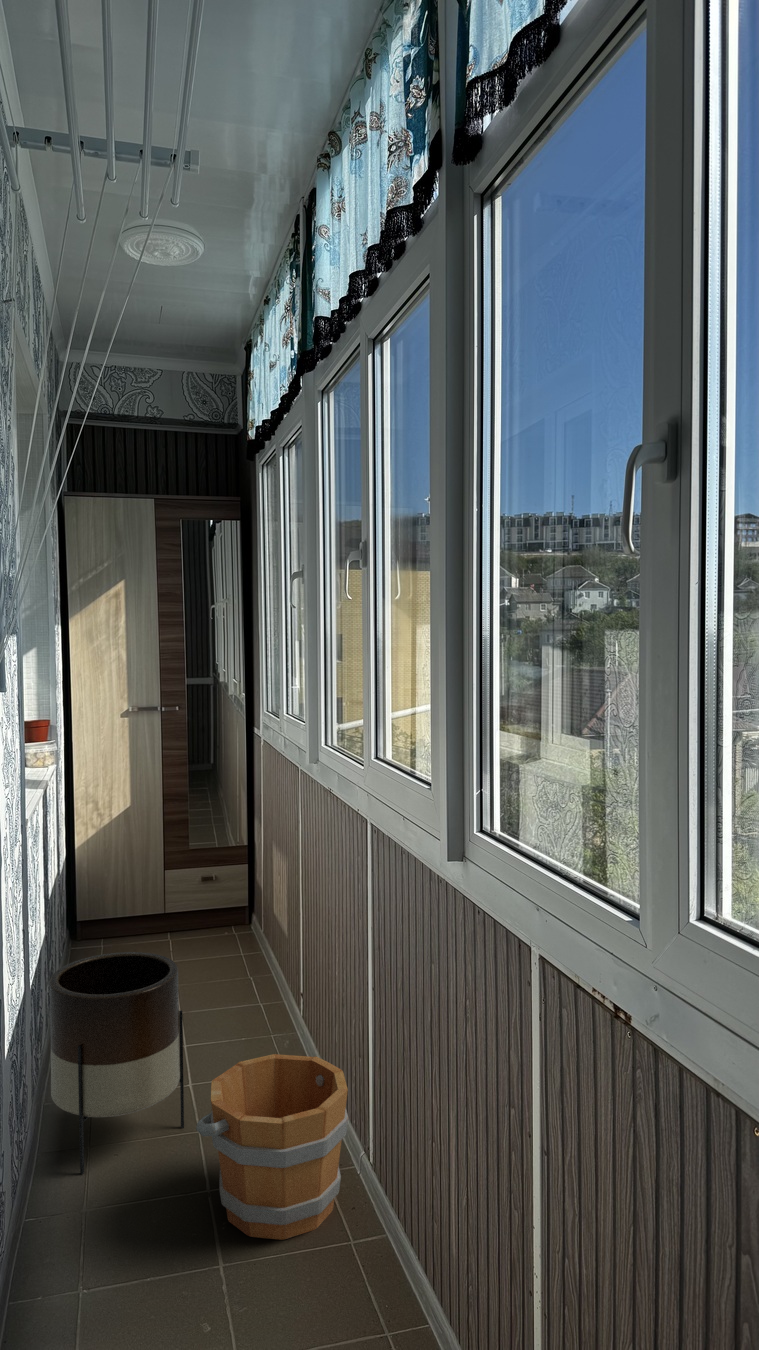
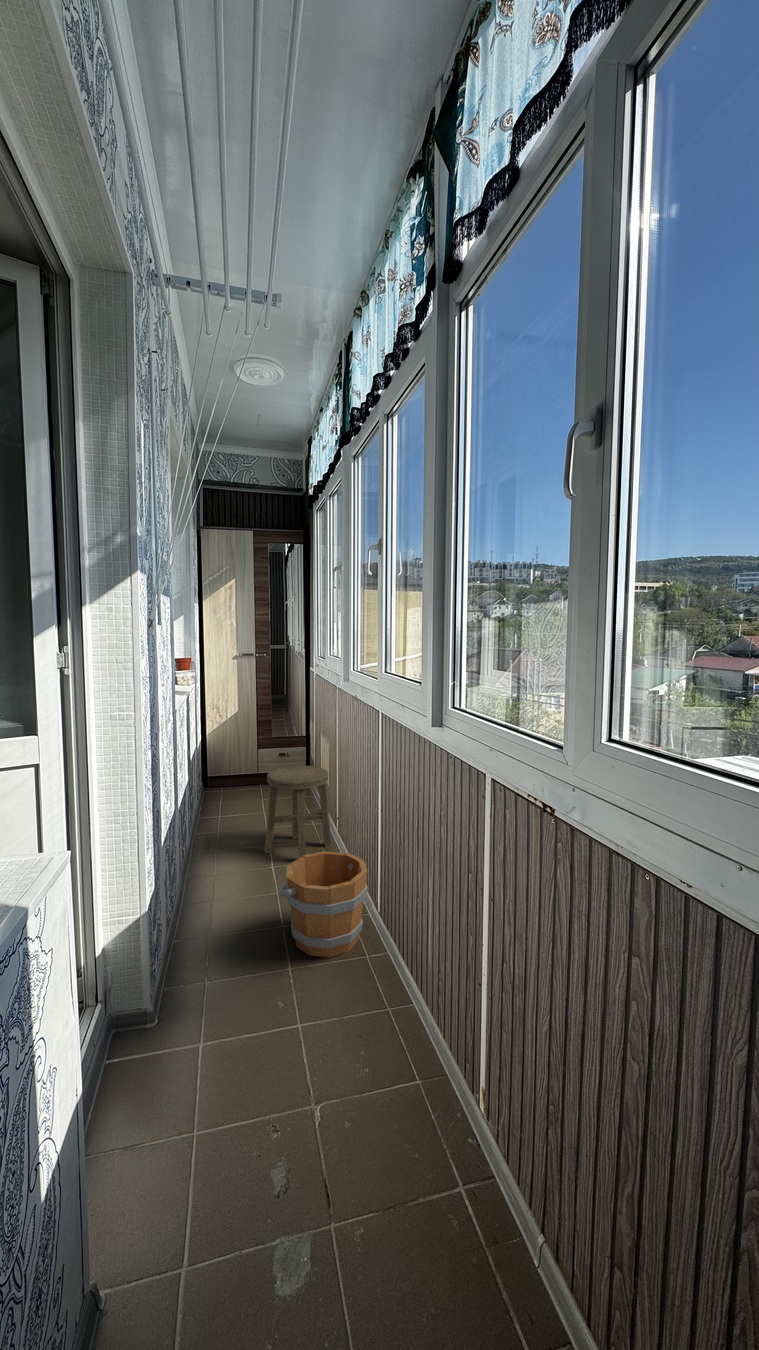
stool: none [175,899,290,1070] -> present [265,766,332,858]
planter: present [49,952,184,1174] -> none [191,793,270,920]

